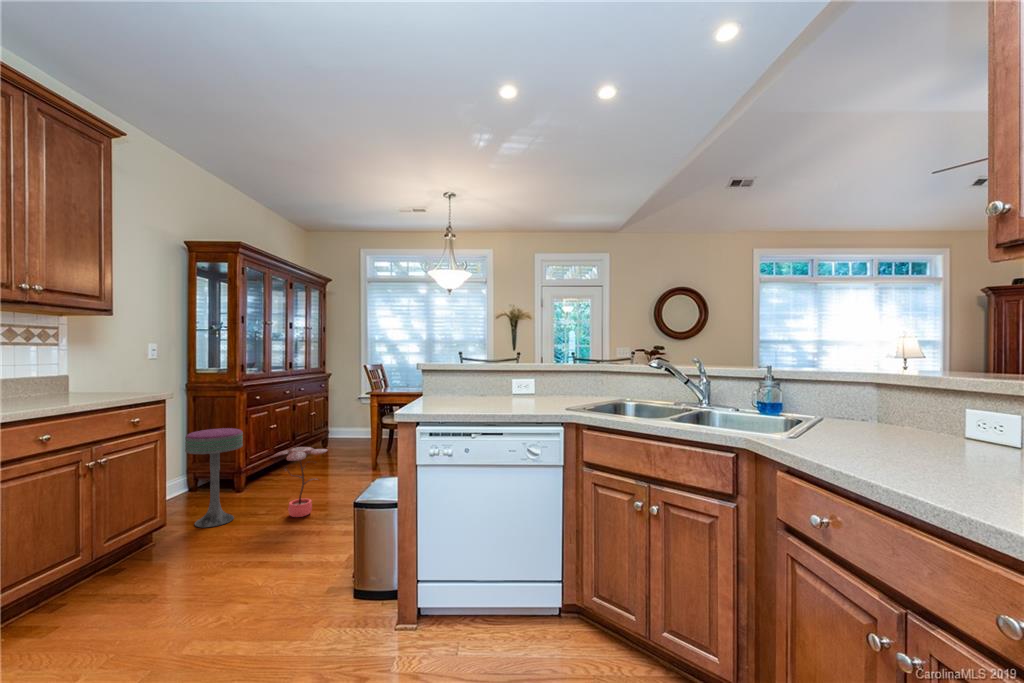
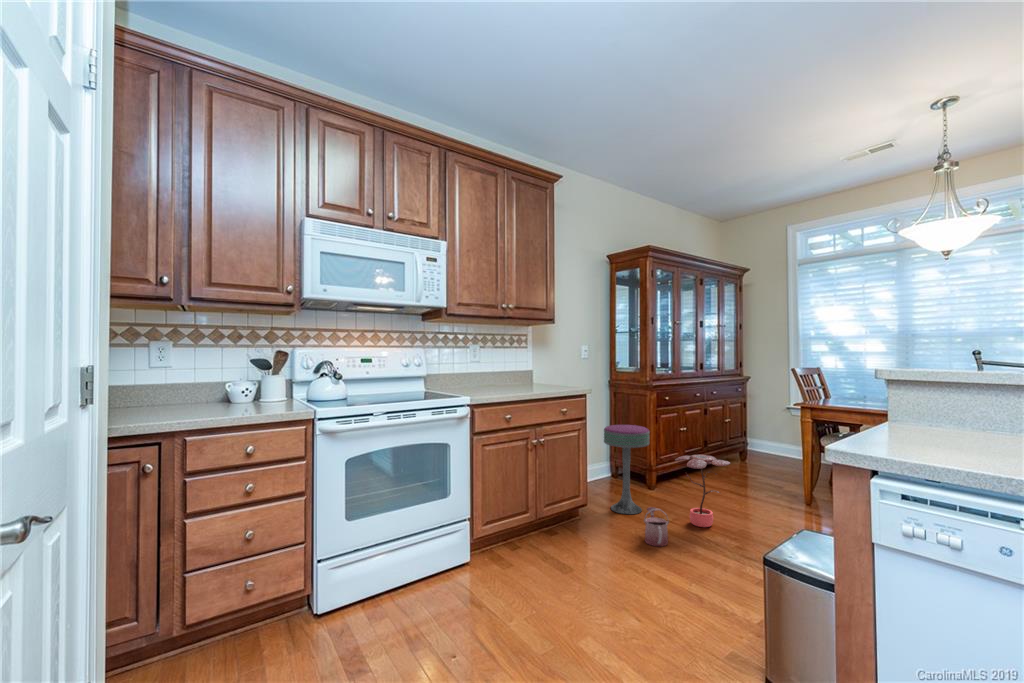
watering can: none [242,509,271,550] -> present [644,507,669,546]

